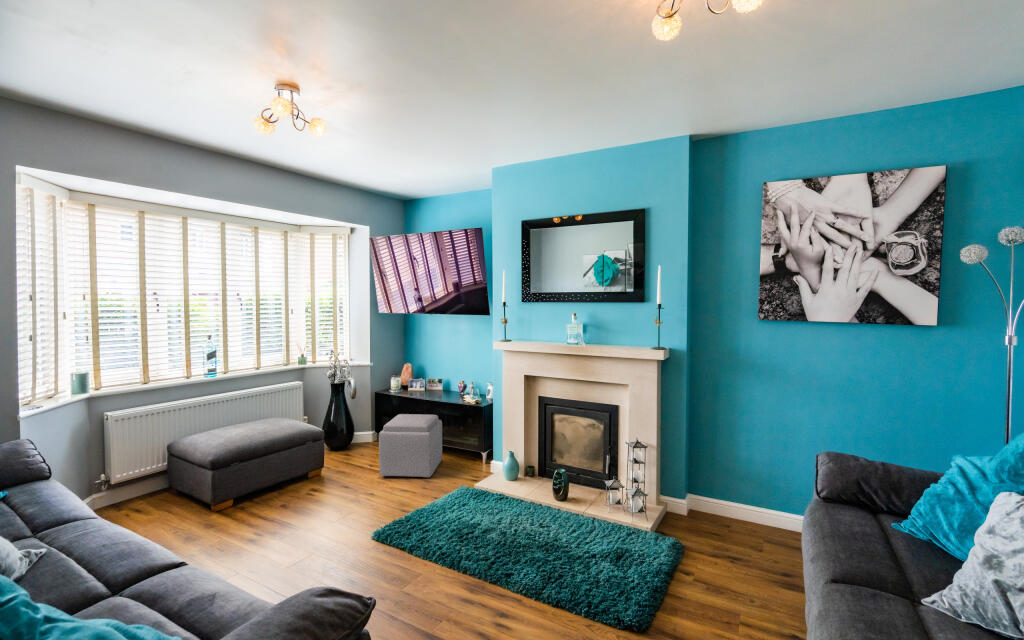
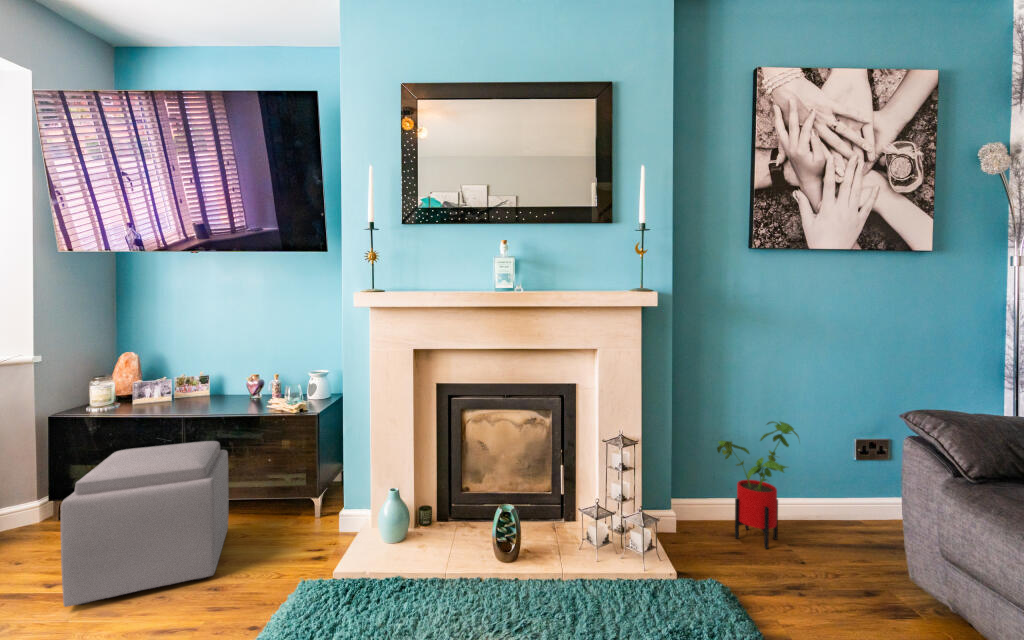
house plant: none [716,451,776,539] -> present [717,421,799,549]

